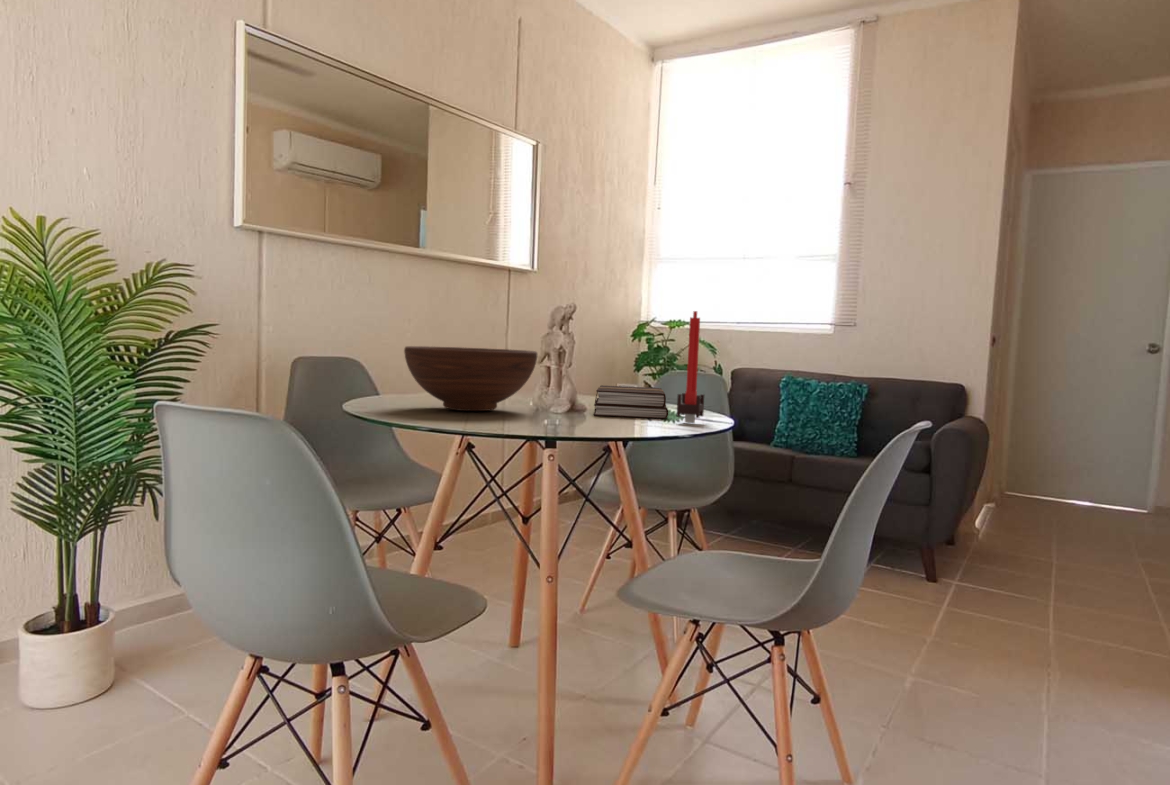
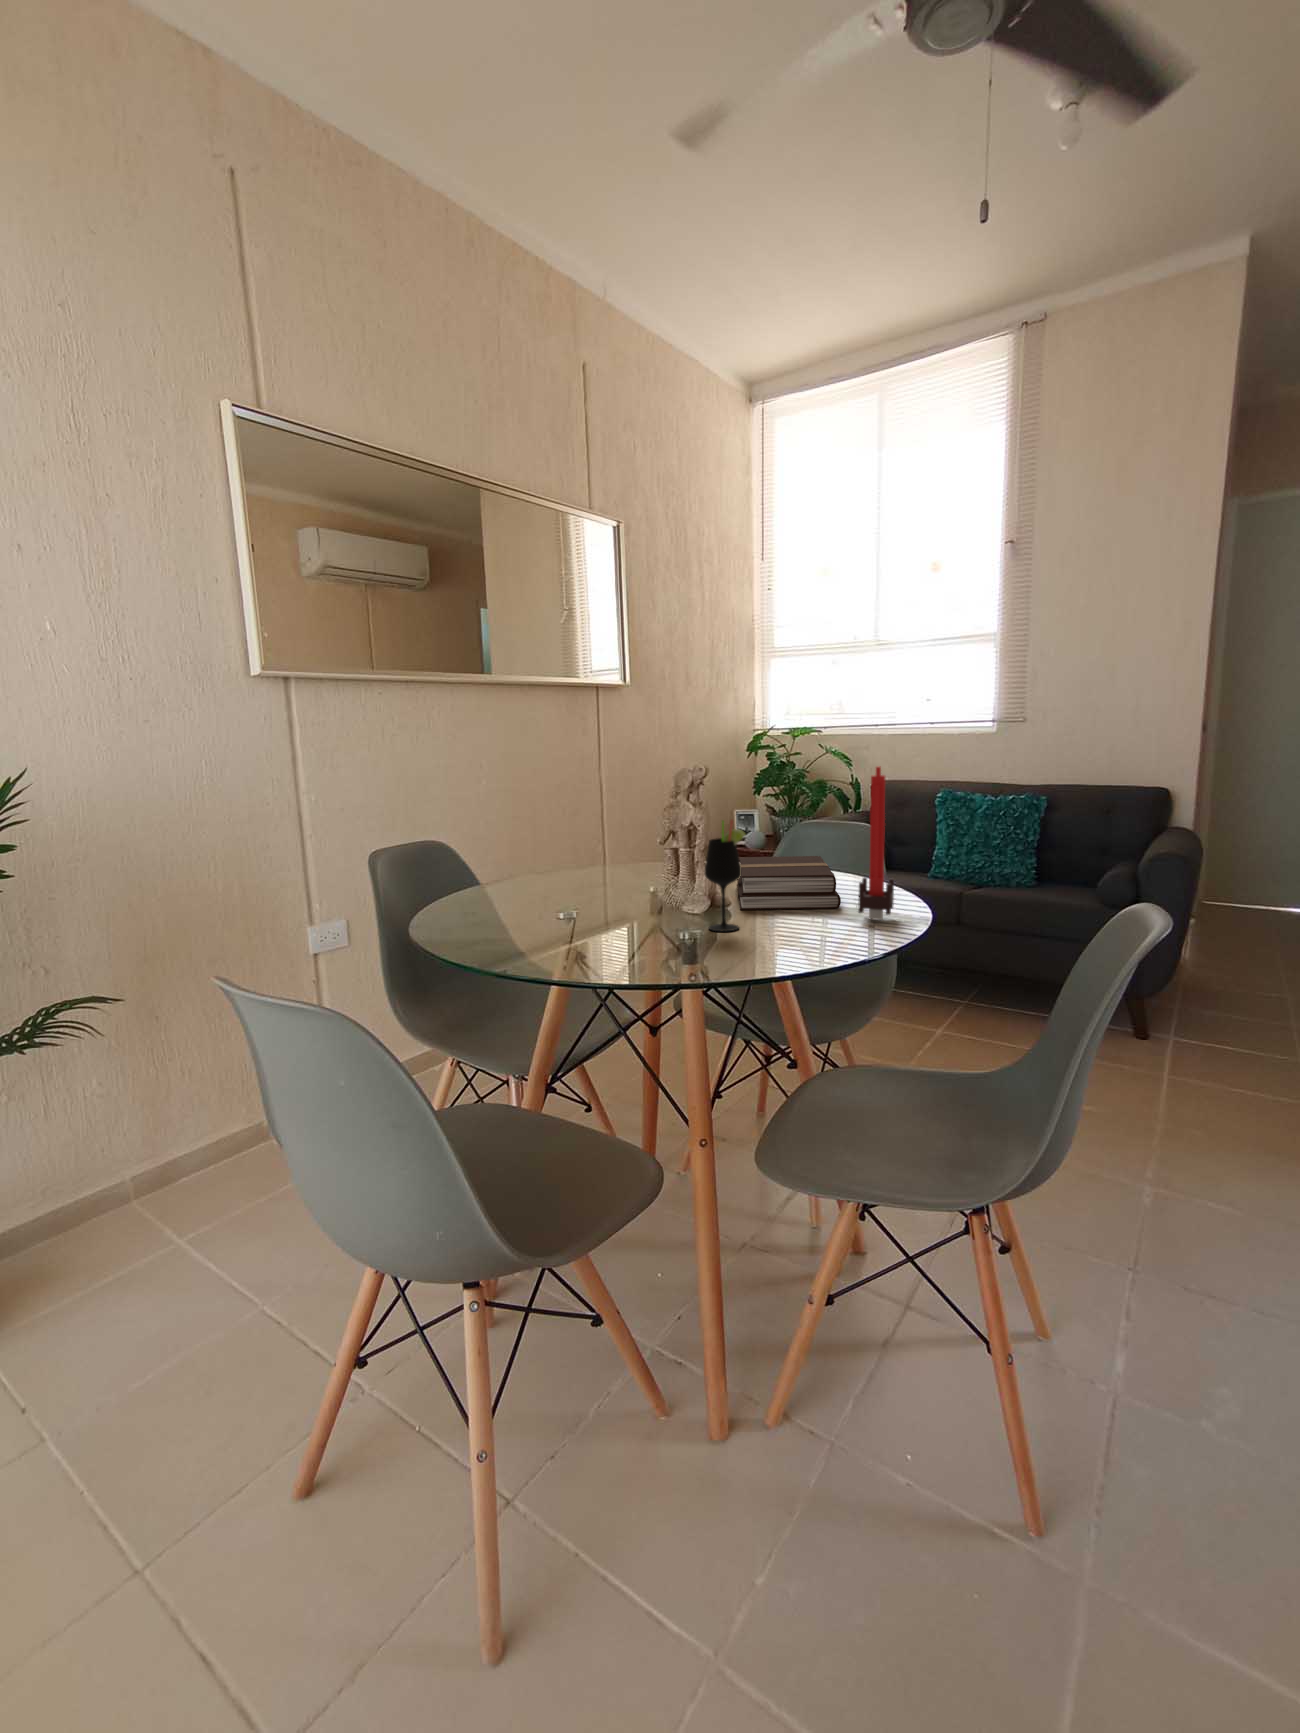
wine glass: none [566,338,597,421] -> present [705,821,745,931]
fruit bowl: present [404,346,537,411] -> none [482,823,659,918]

